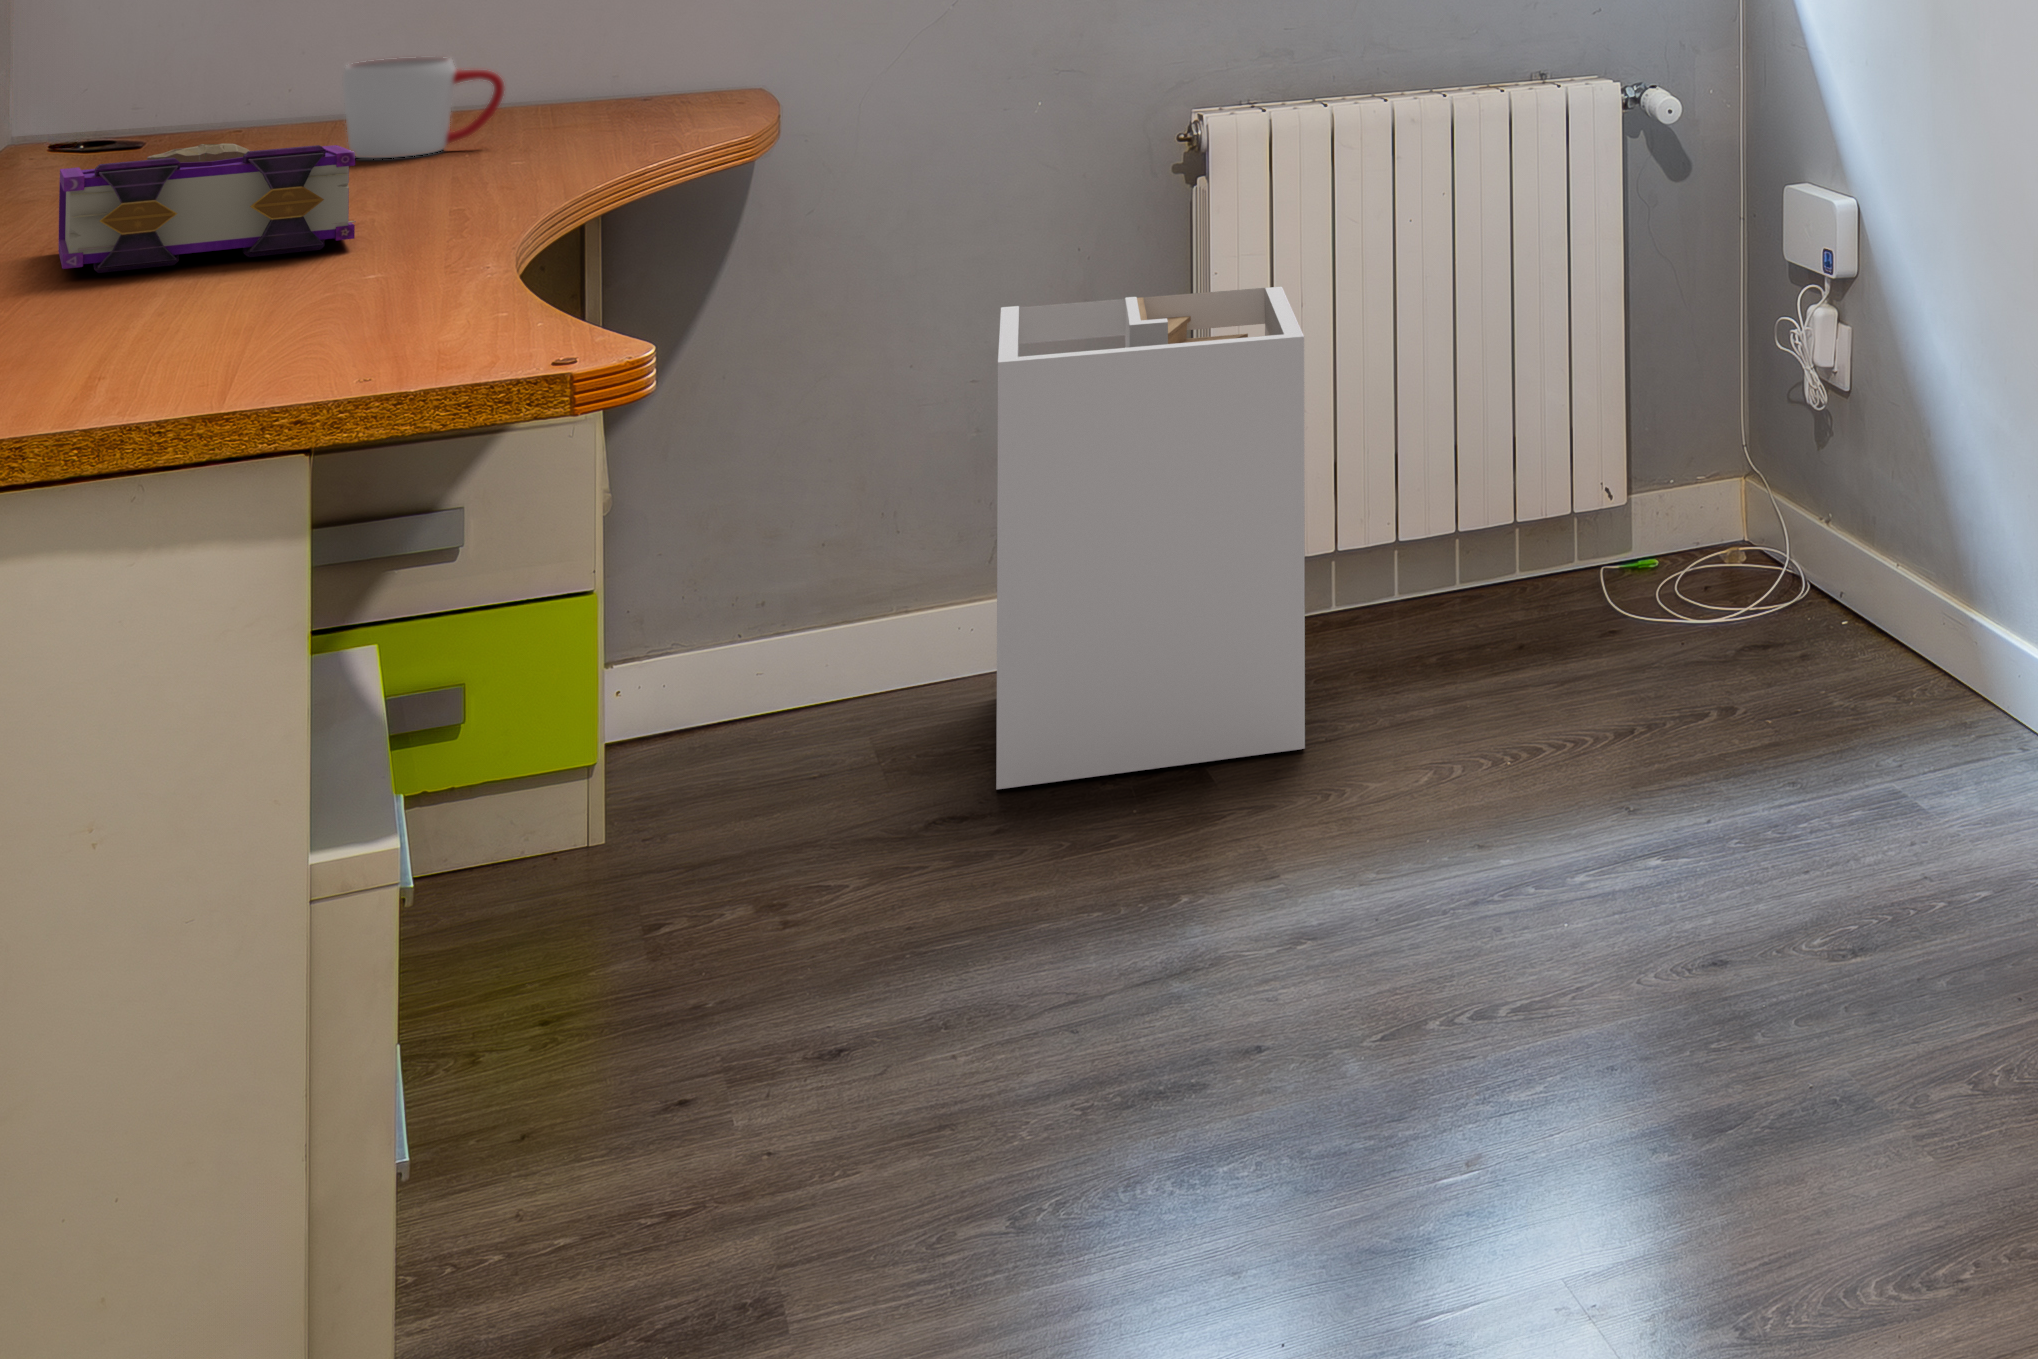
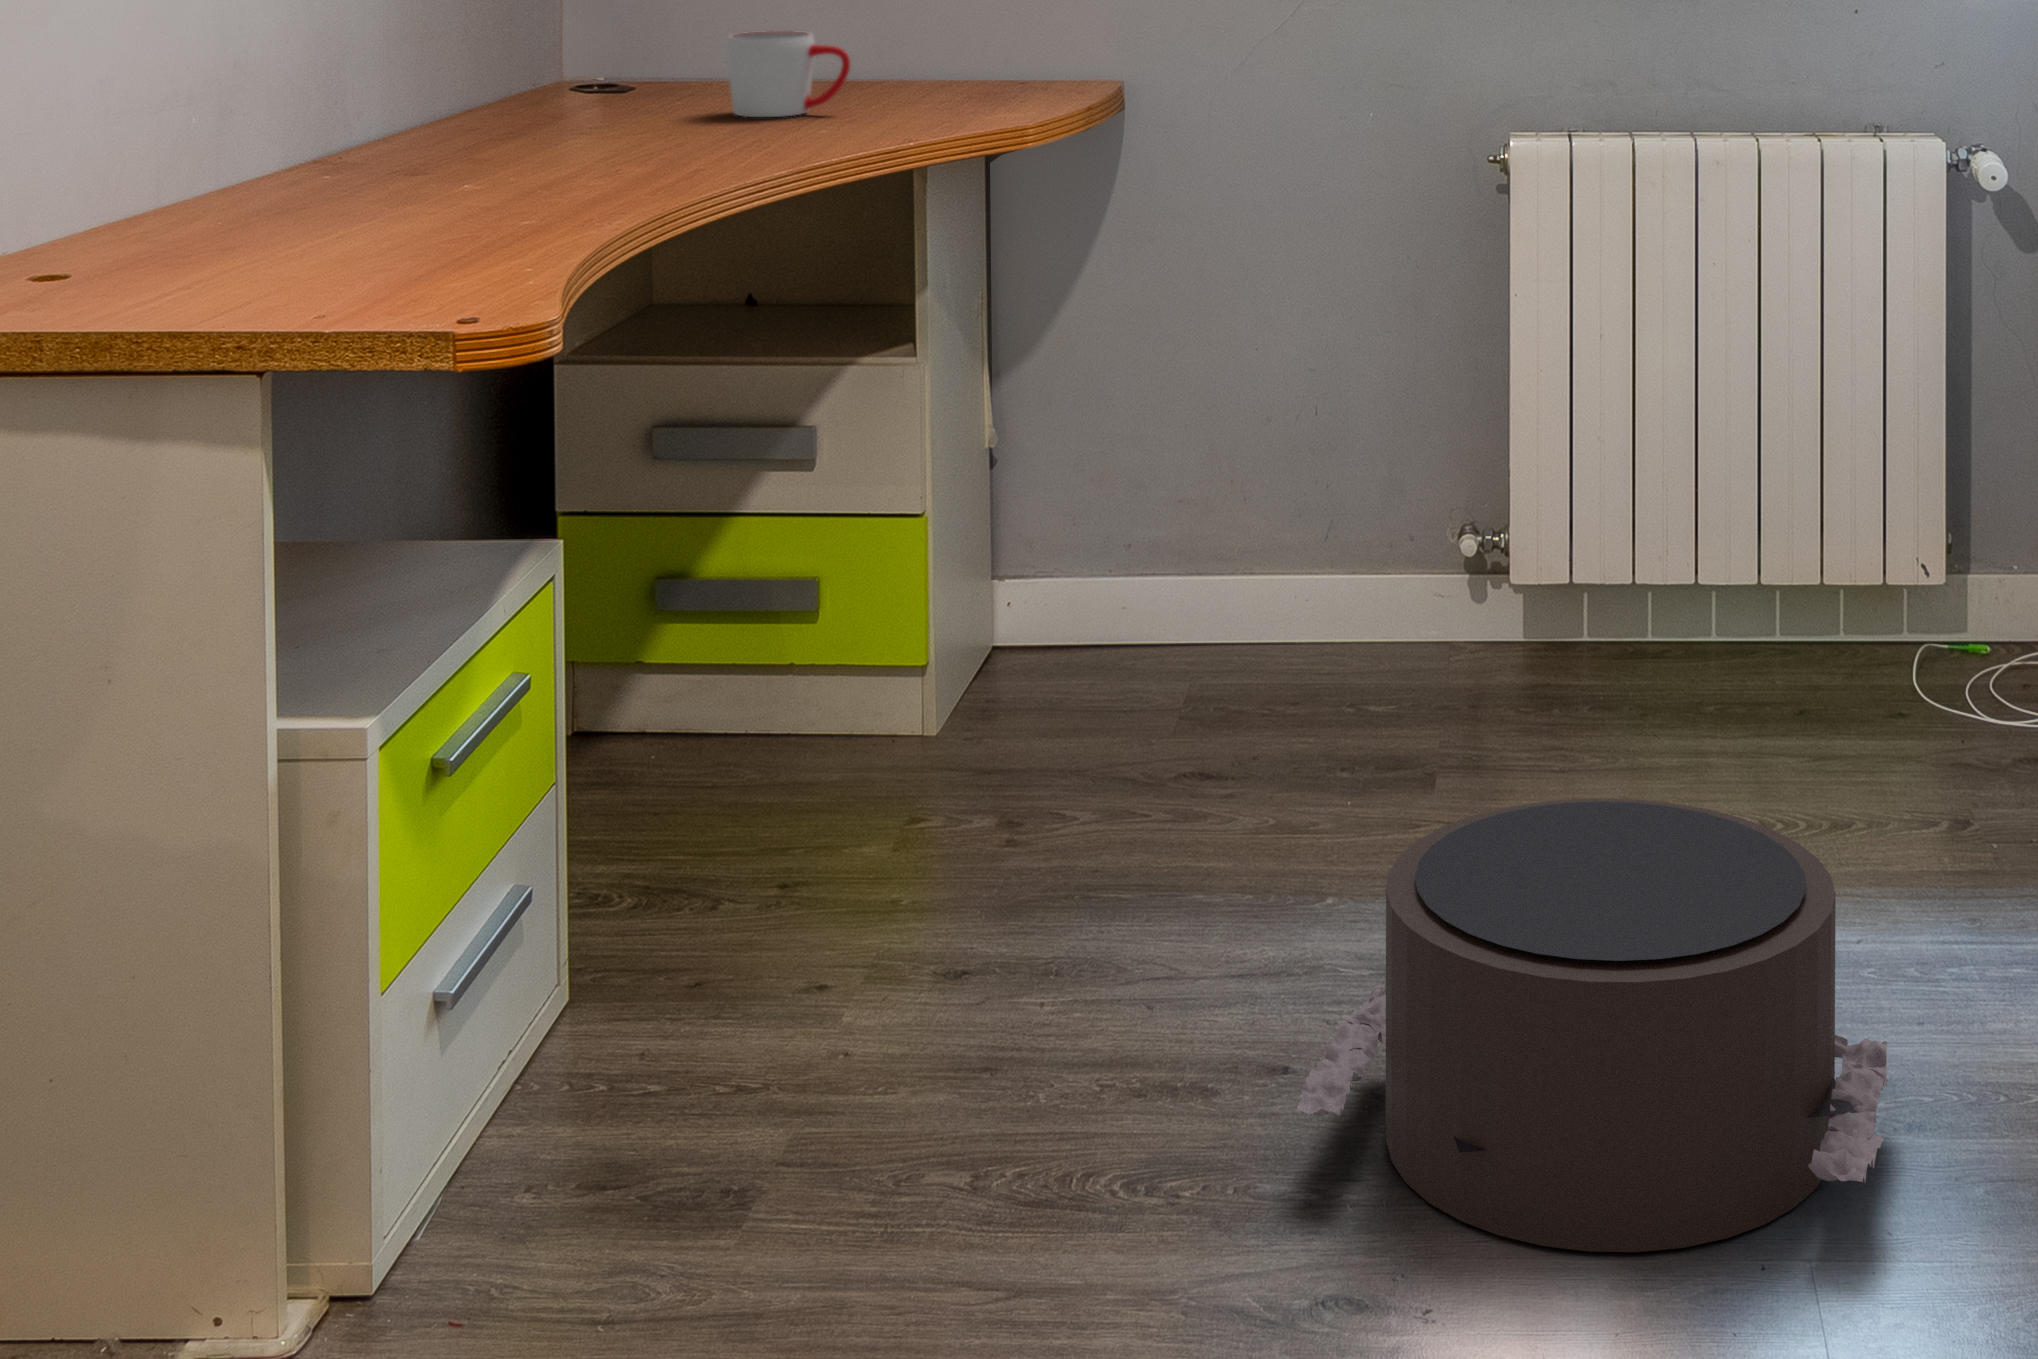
book: present [59,143,356,273] -> none [350,92,609,194]
laundry hamper: present [996,287,1305,789] -> none [1247,305,1571,777]
pouf: none [1337,705,1888,1118] -> present [1296,799,1888,1252]

